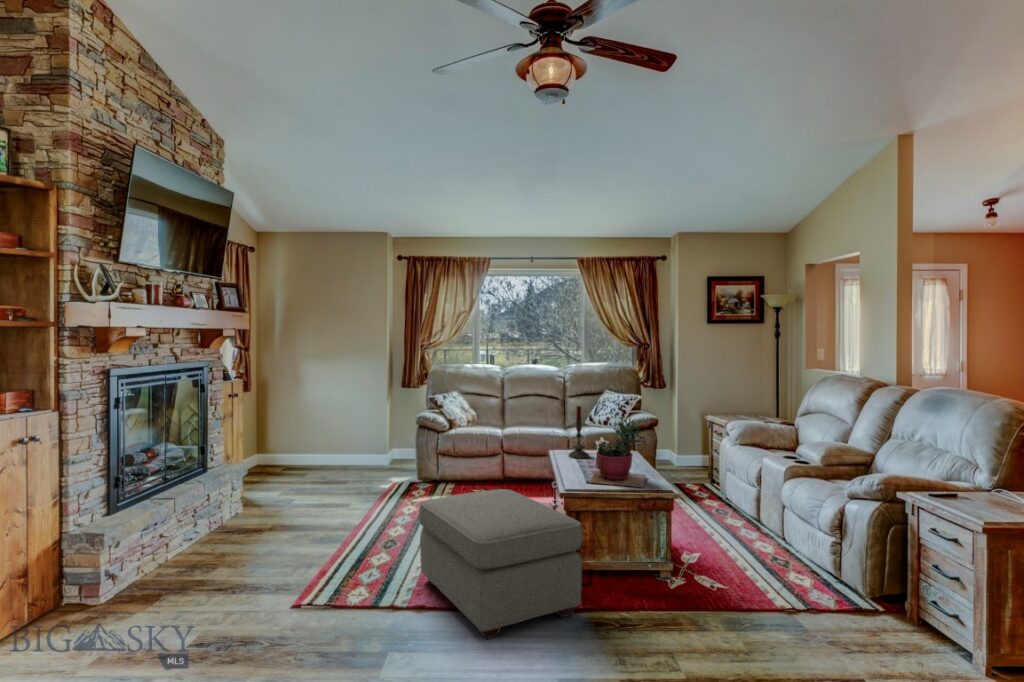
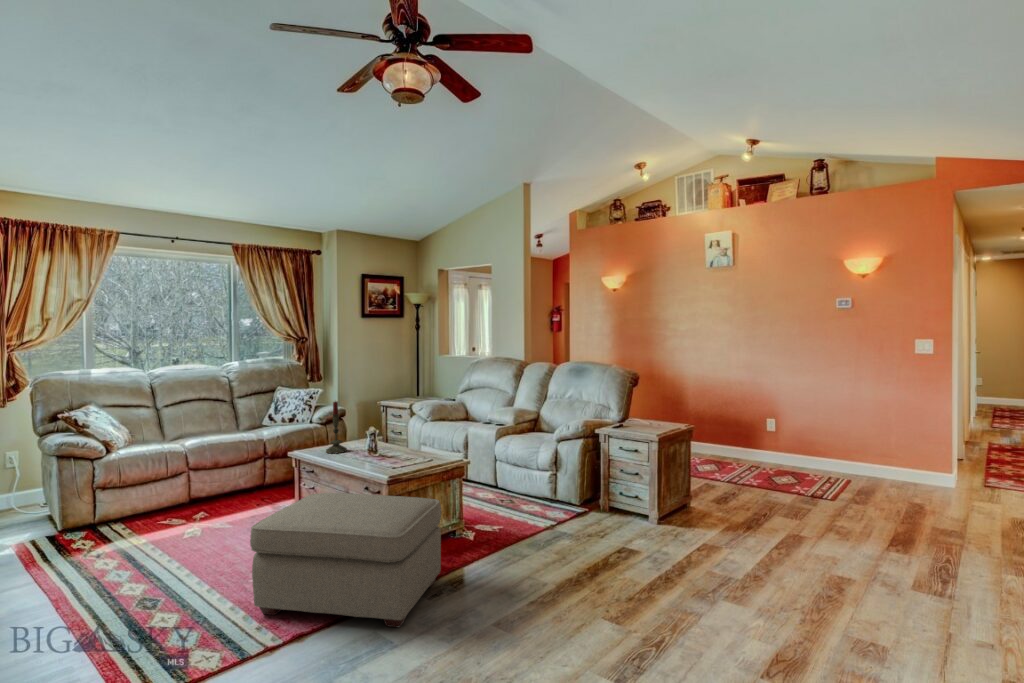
succulent plant: present [590,417,645,487] -> none [385,403,444,468]

